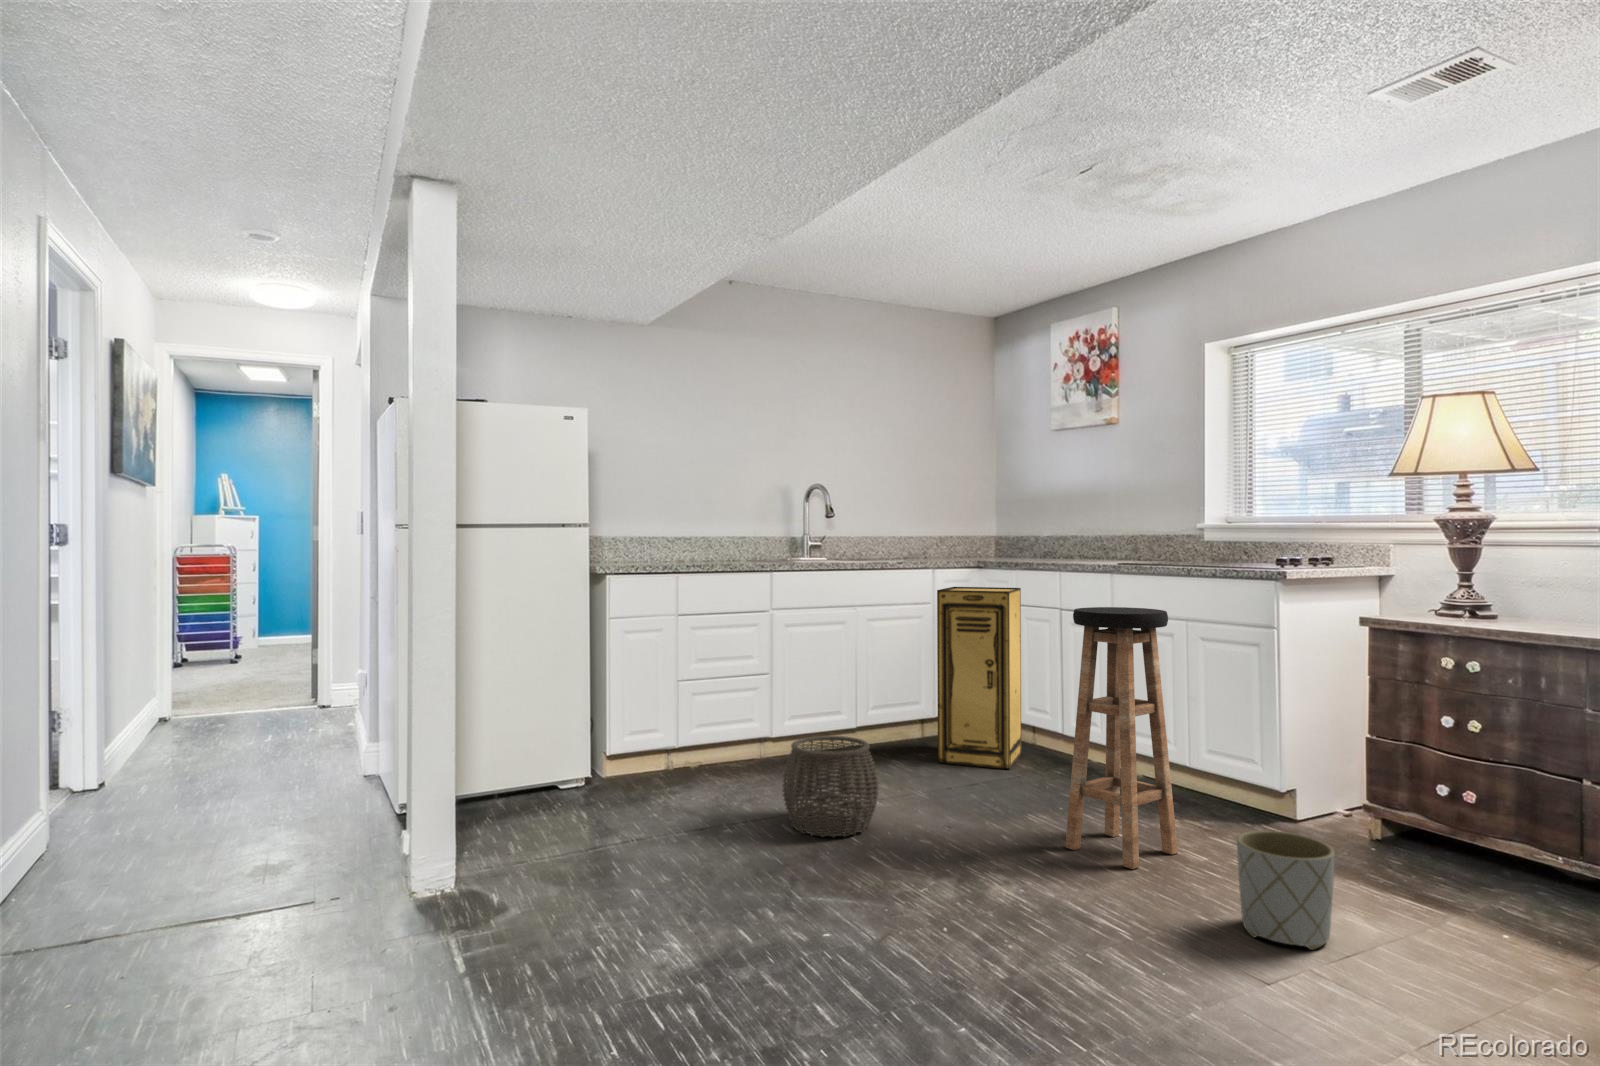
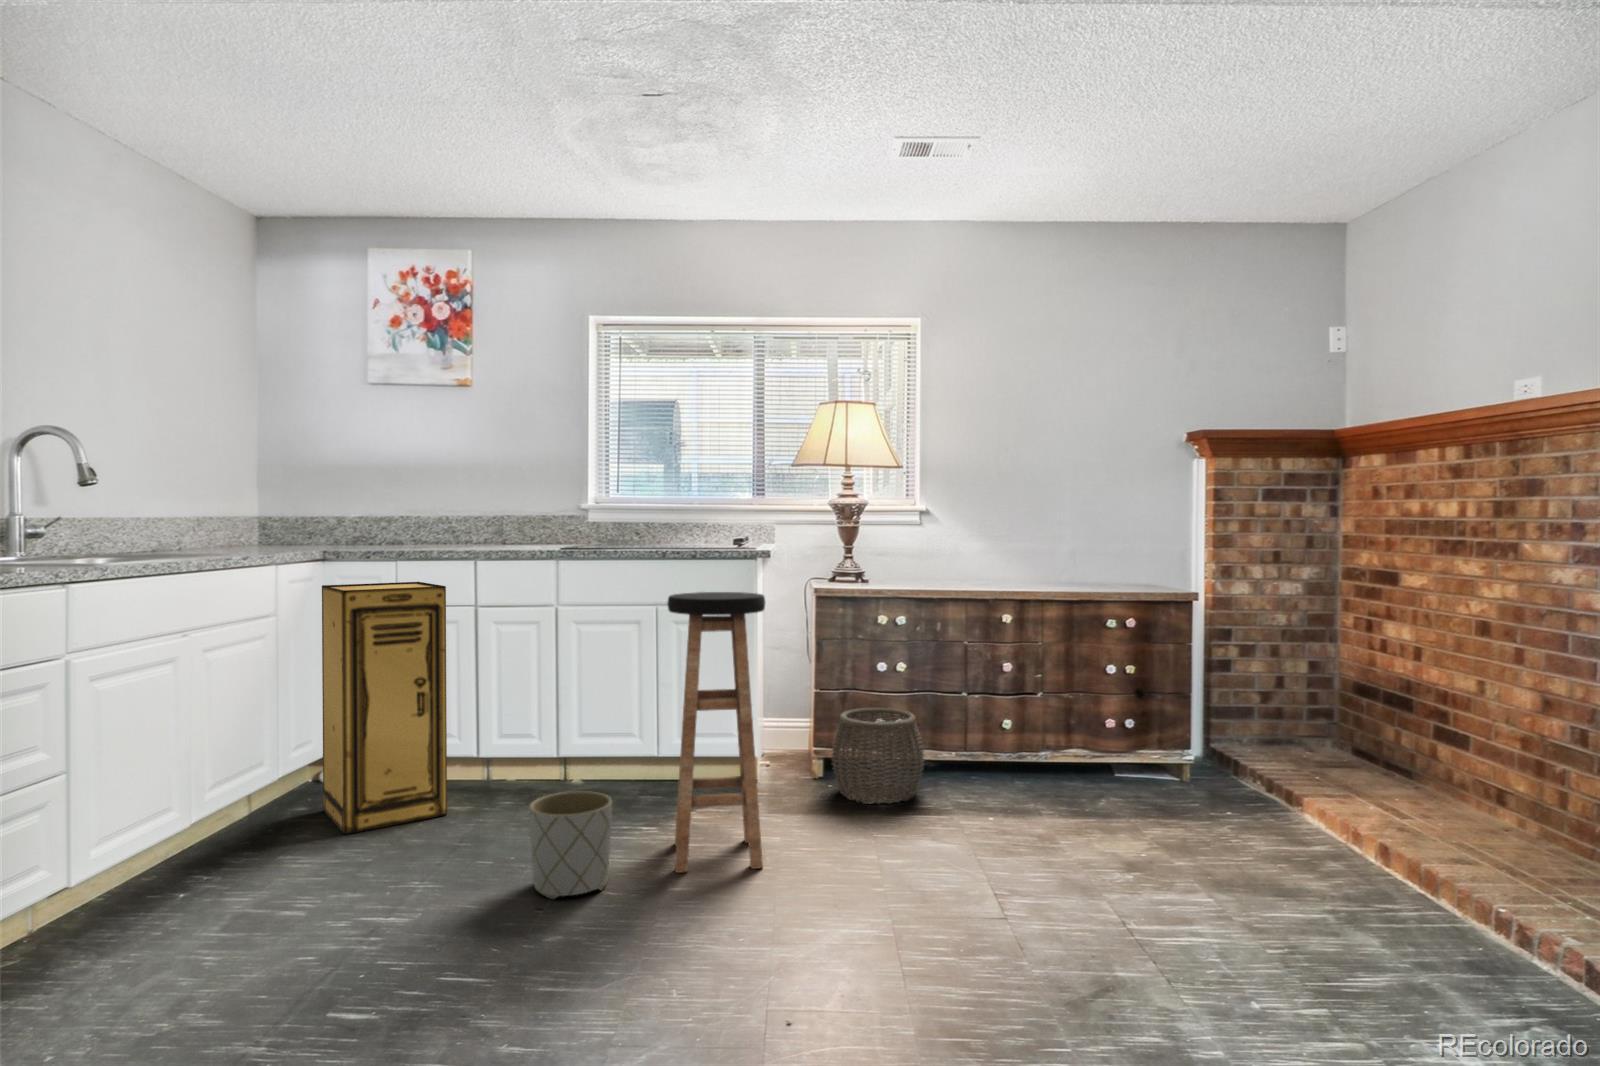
woven basket: present [782,736,879,837] -> present [832,708,924,804]
planter: present [1237,830,1335,950] -> present [529,791,612,899]

